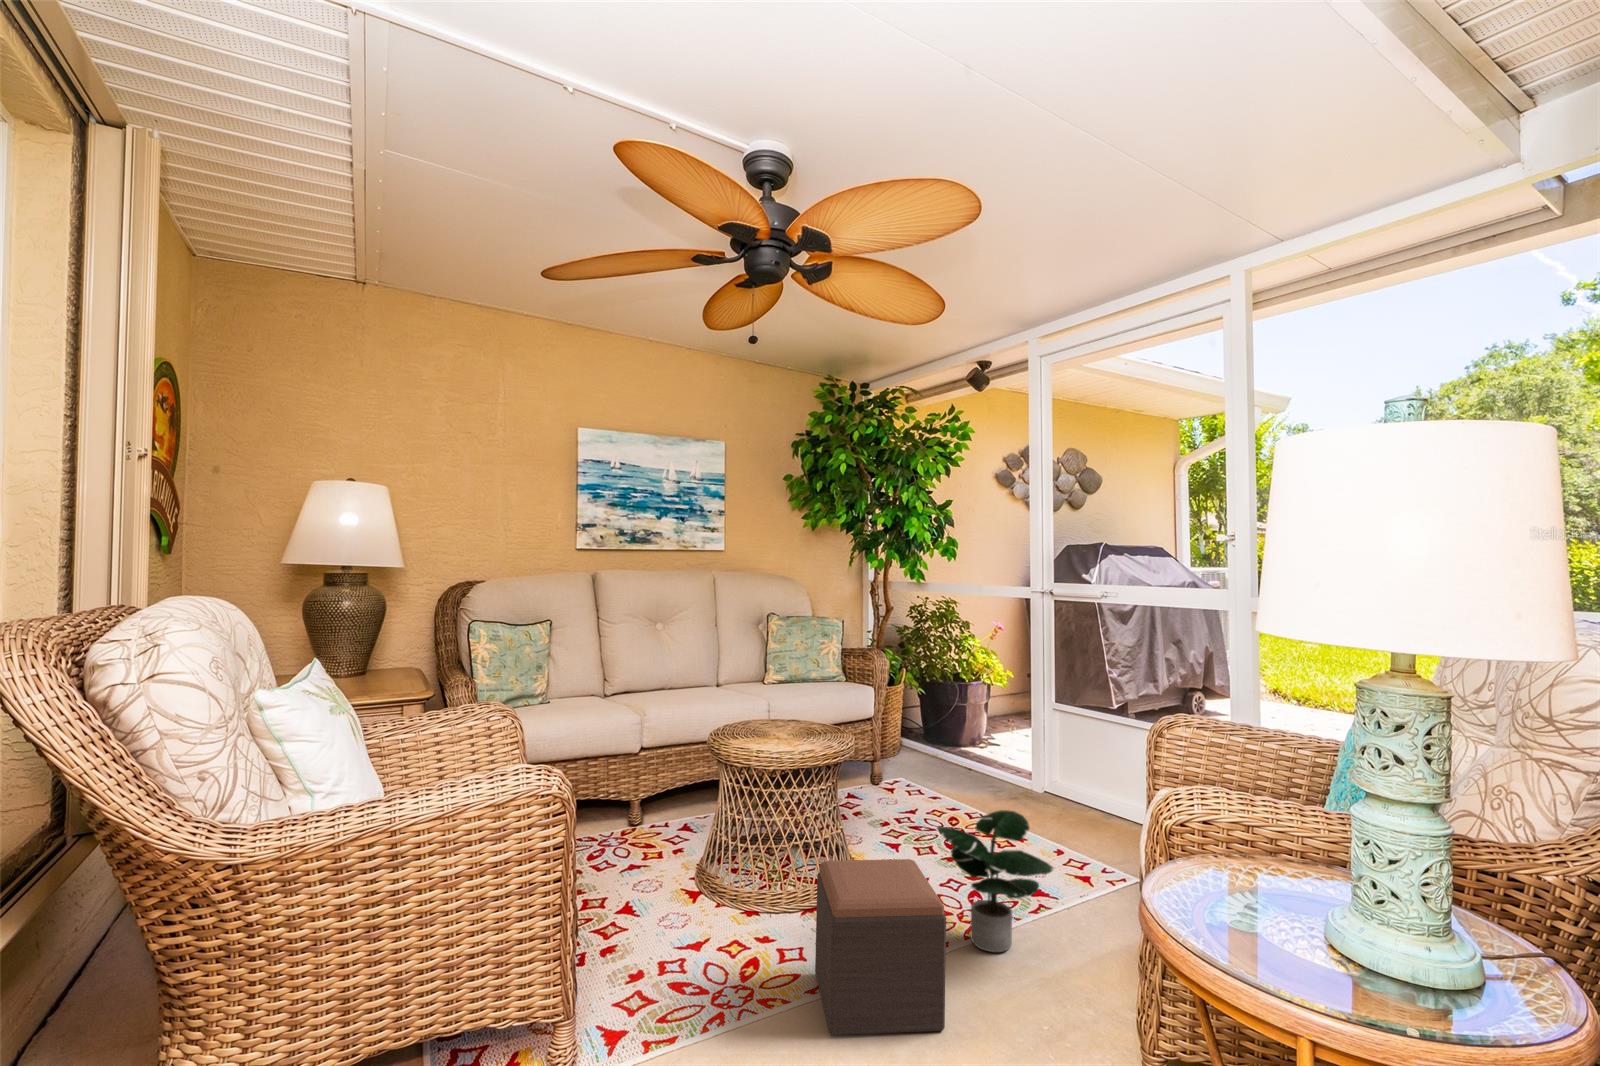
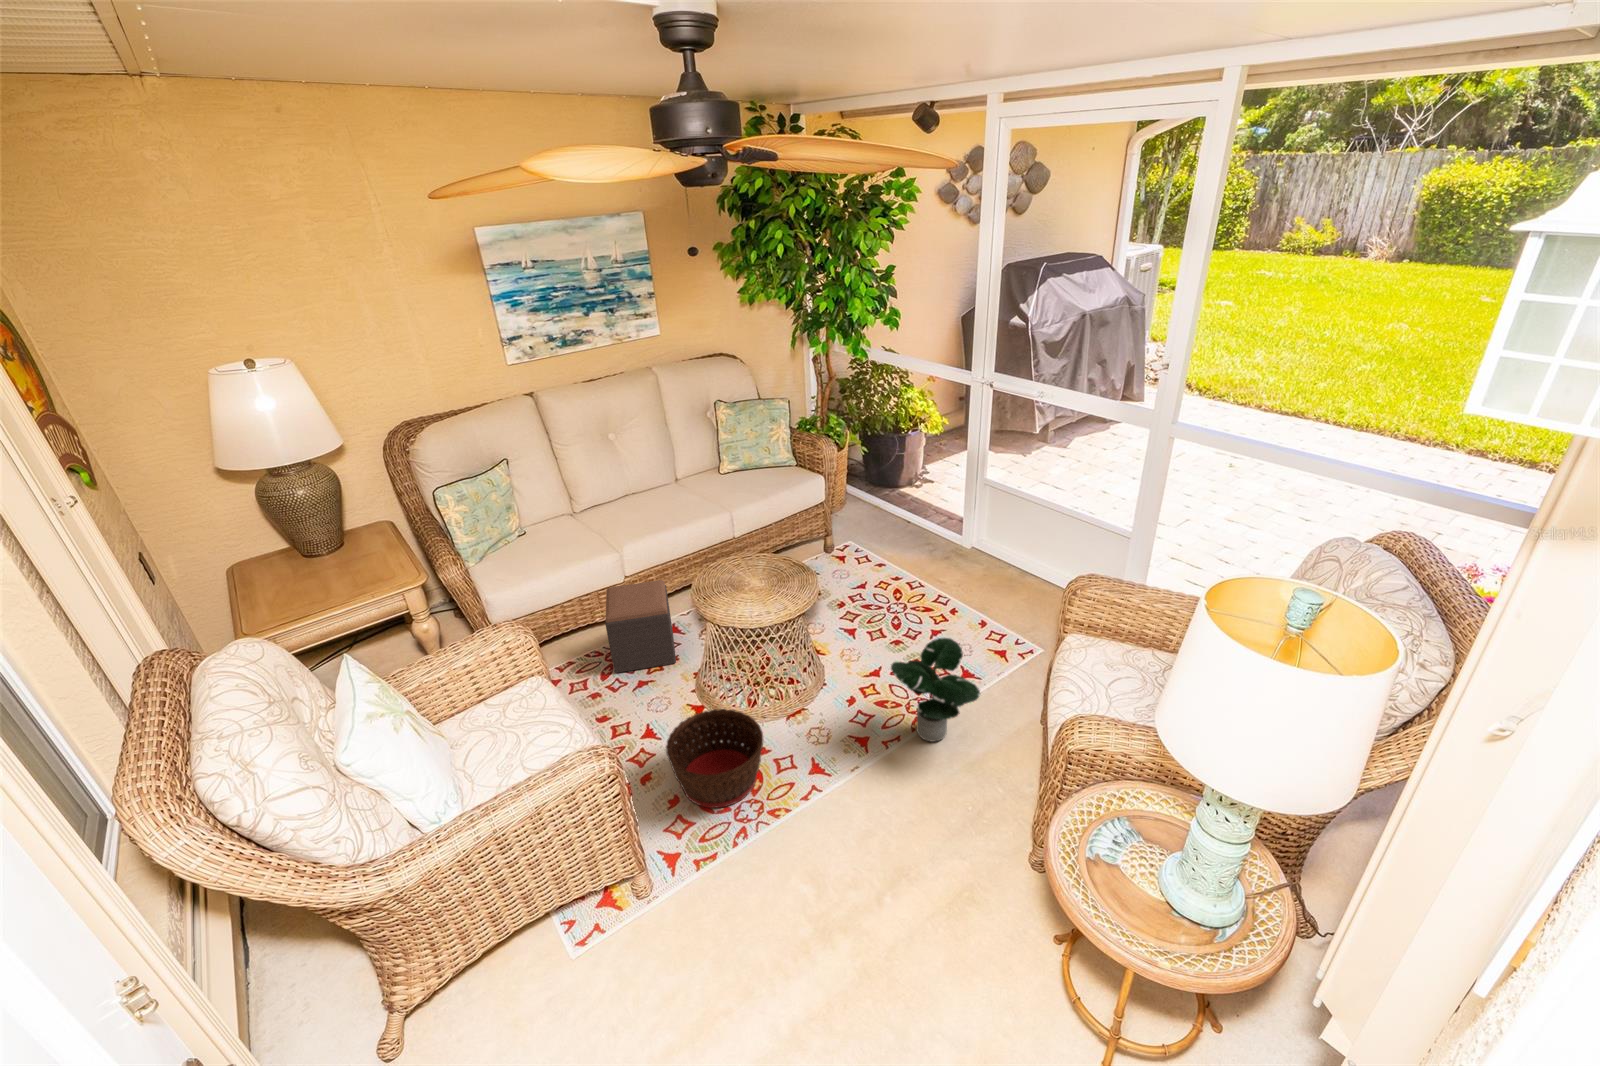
footstool: present [815,859,946,1036] -> present [605,580,676,673]
basket: none [640,866,767,988] -> present [666,709,763,808]

